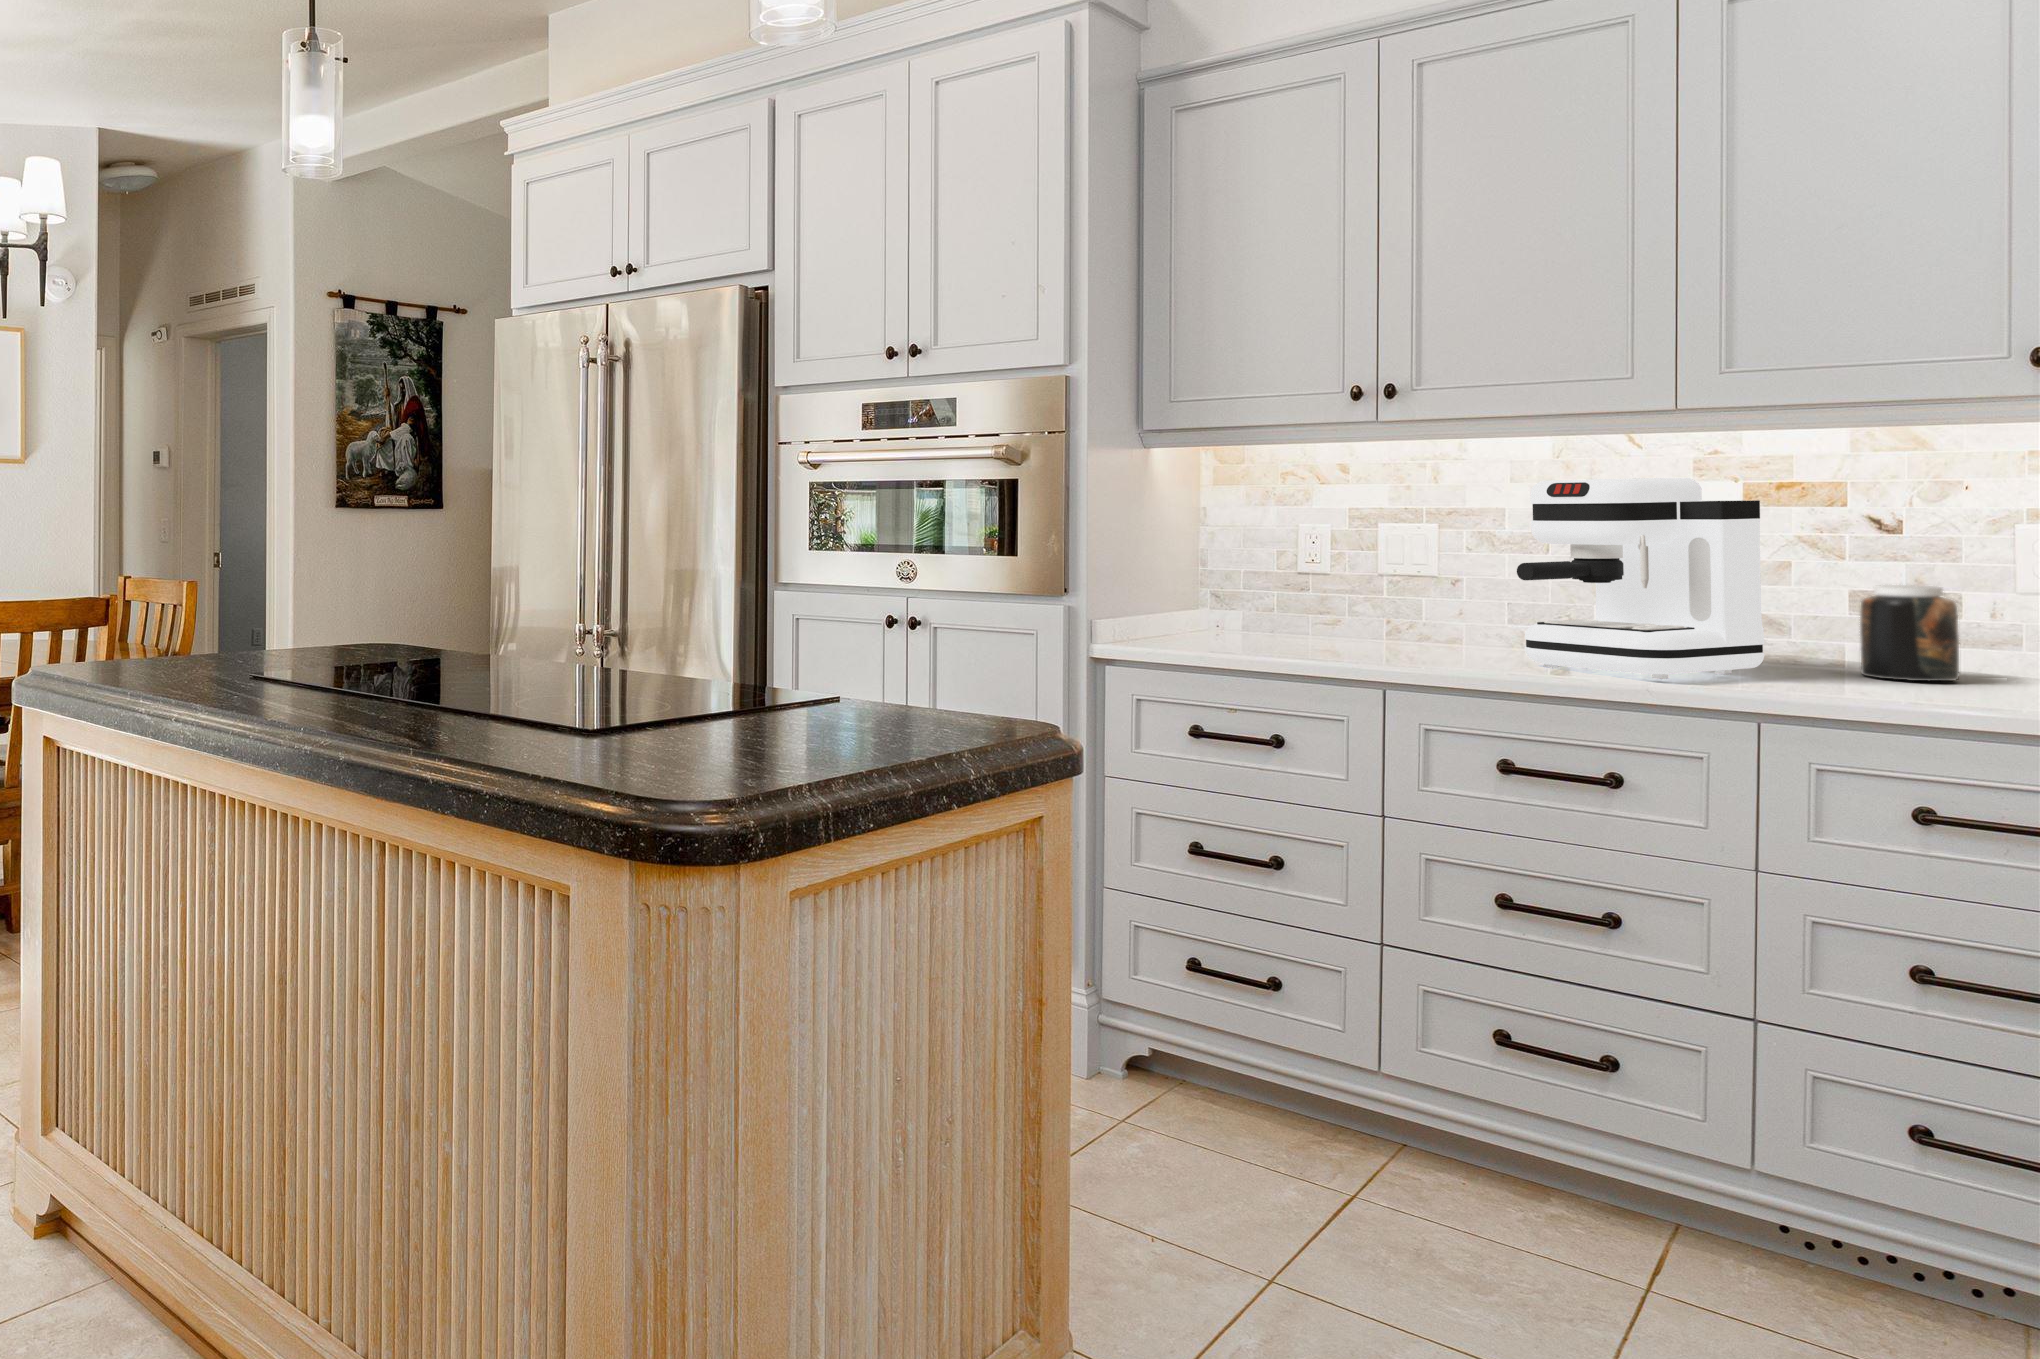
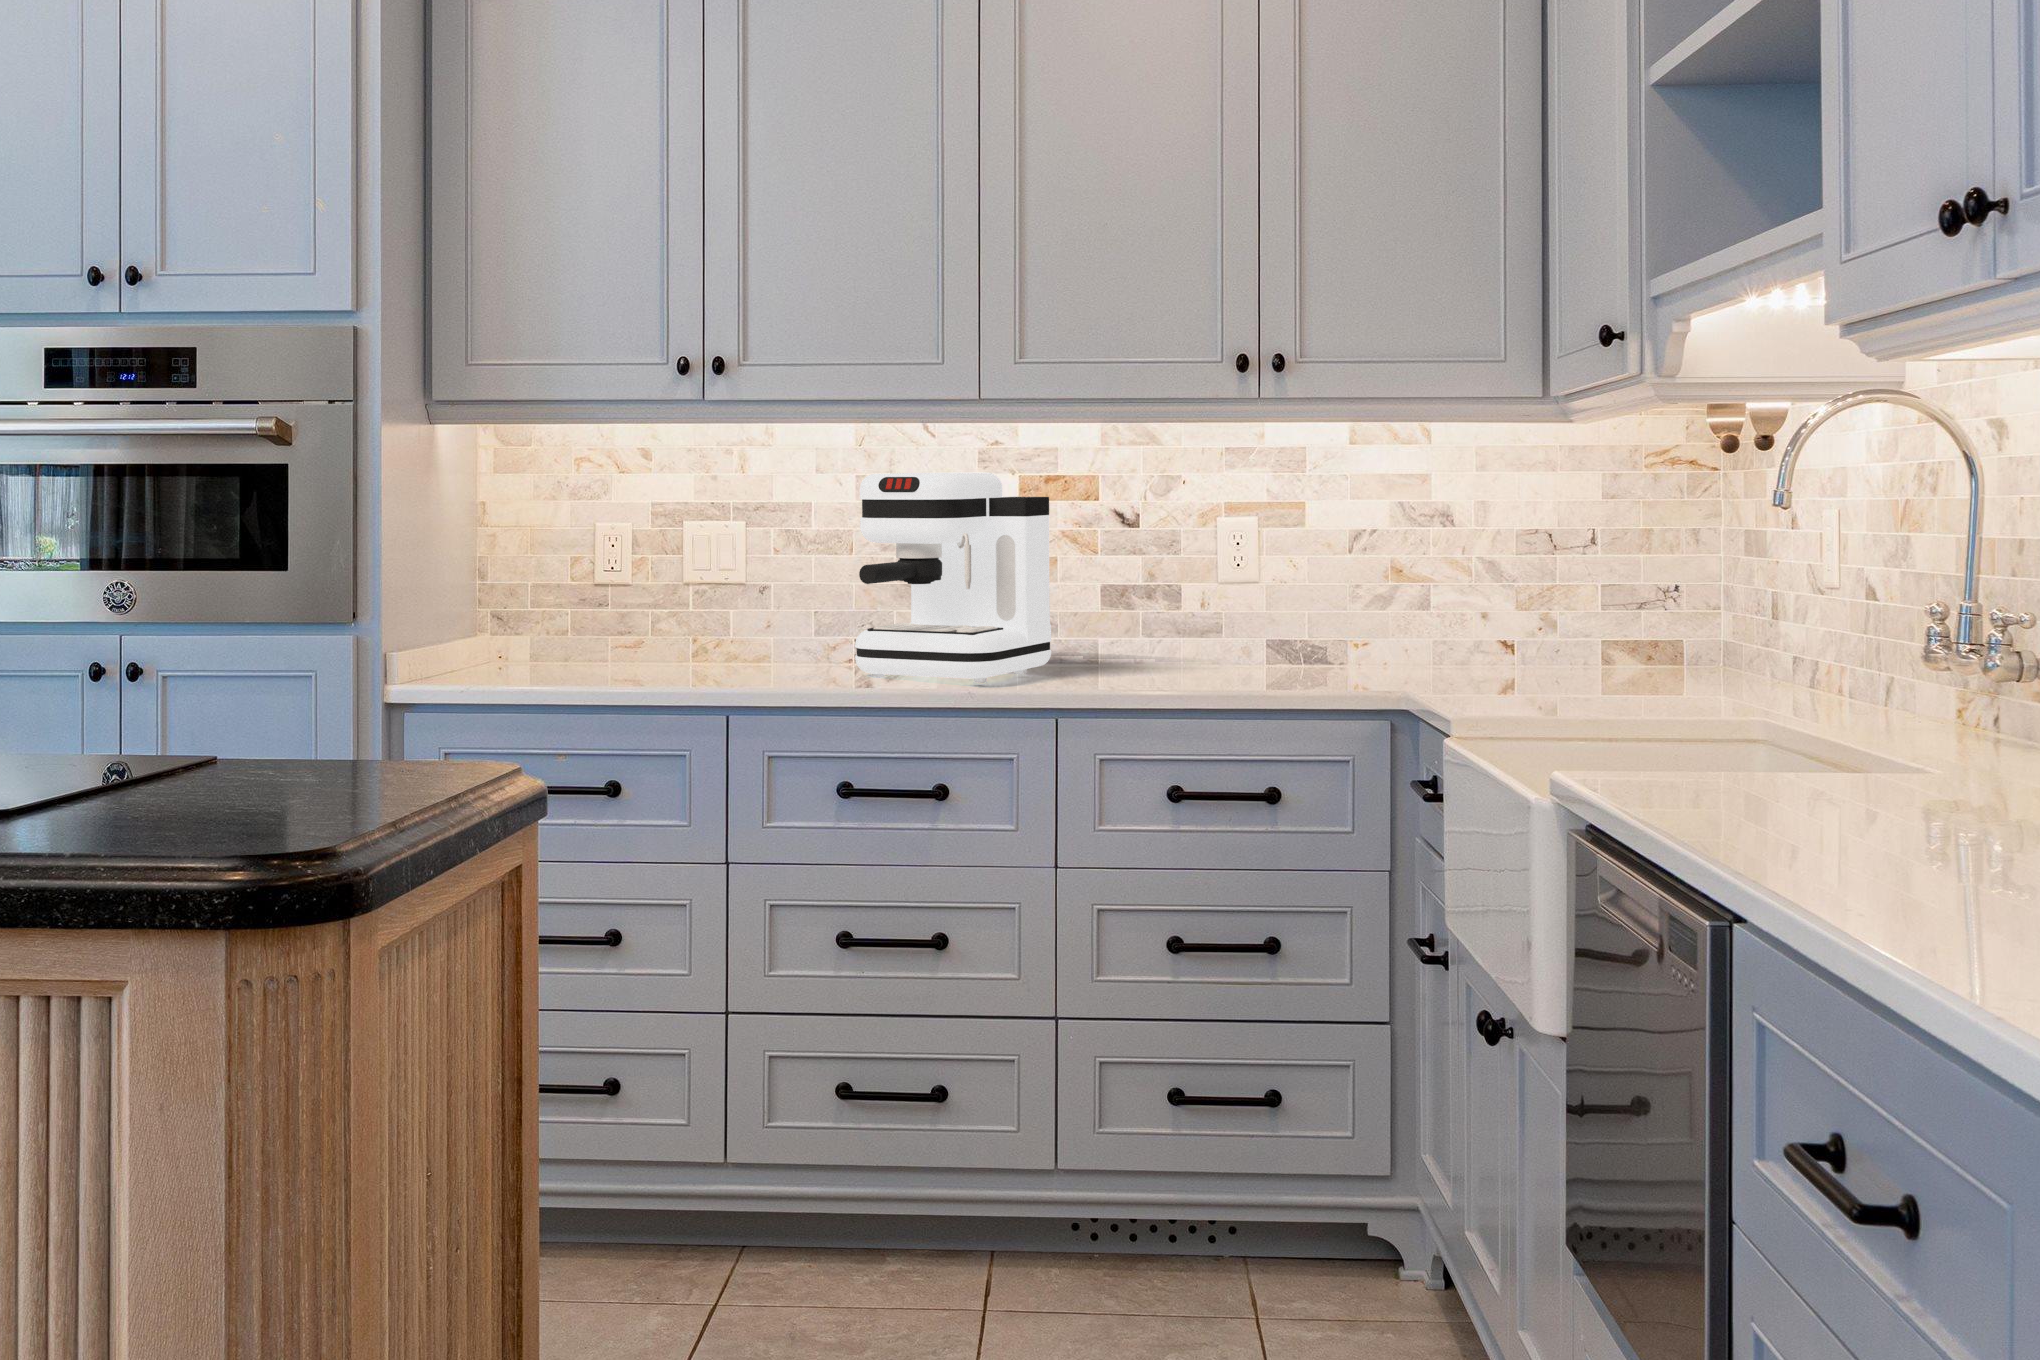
jar: present [1860,585,1959,681] -> none [1111,578,1180,669]

